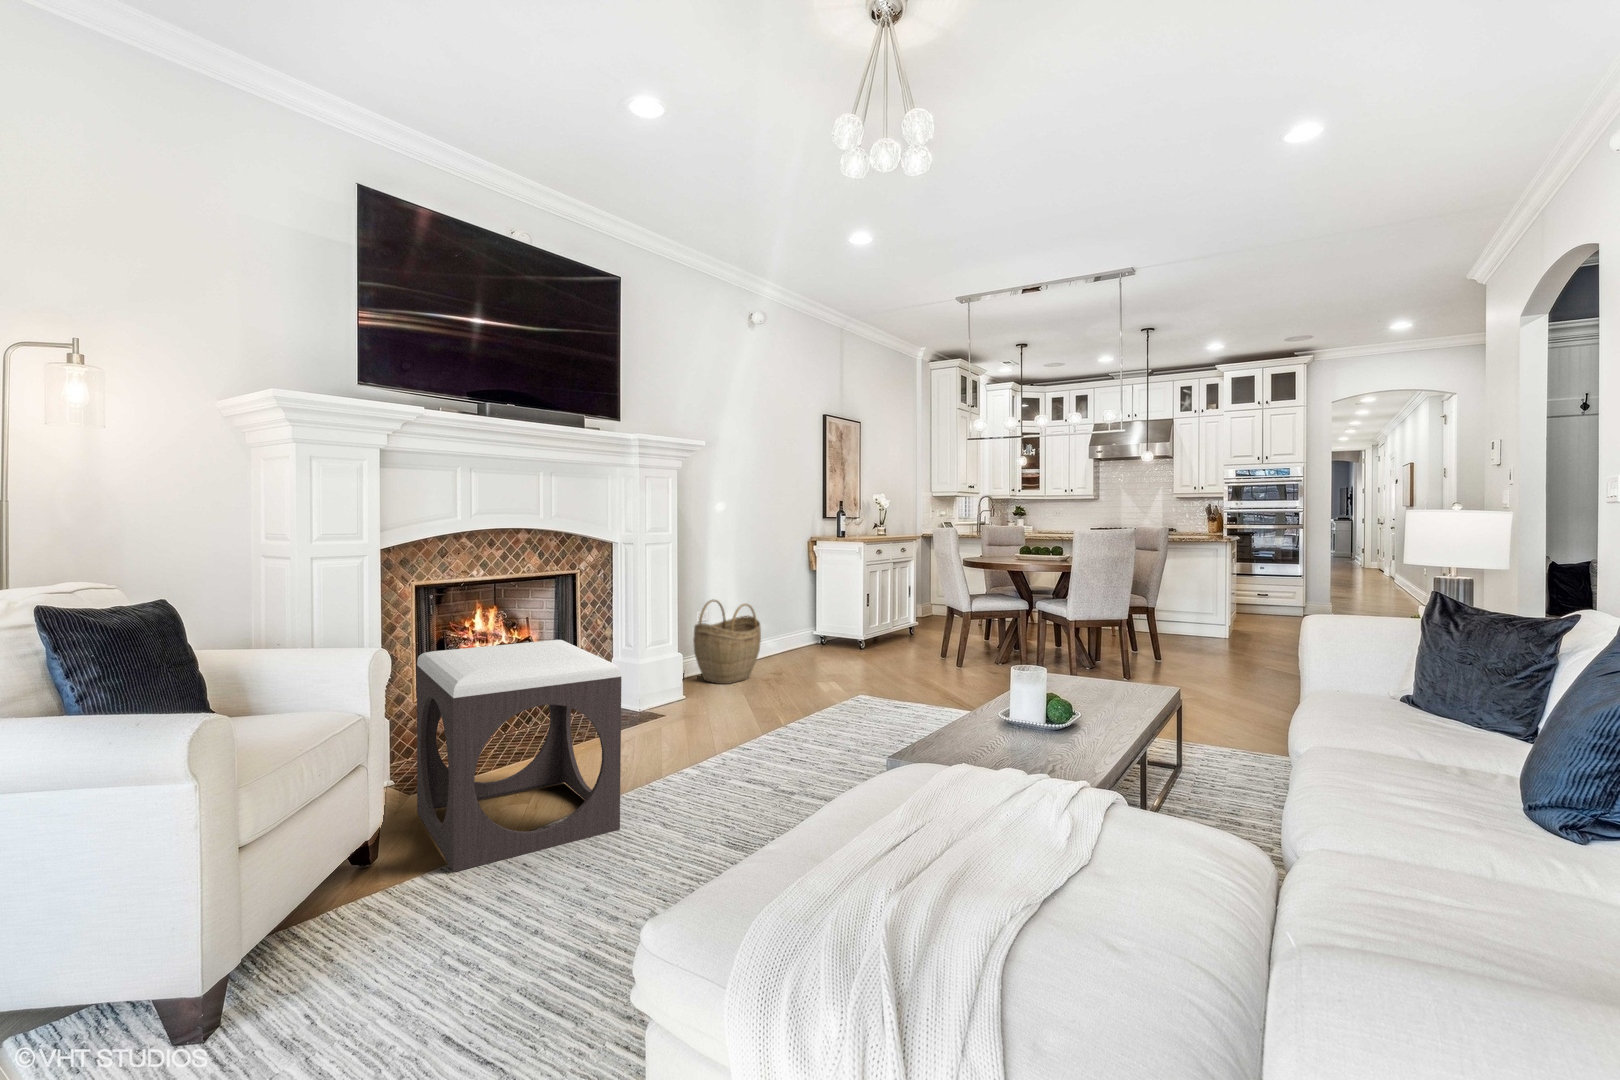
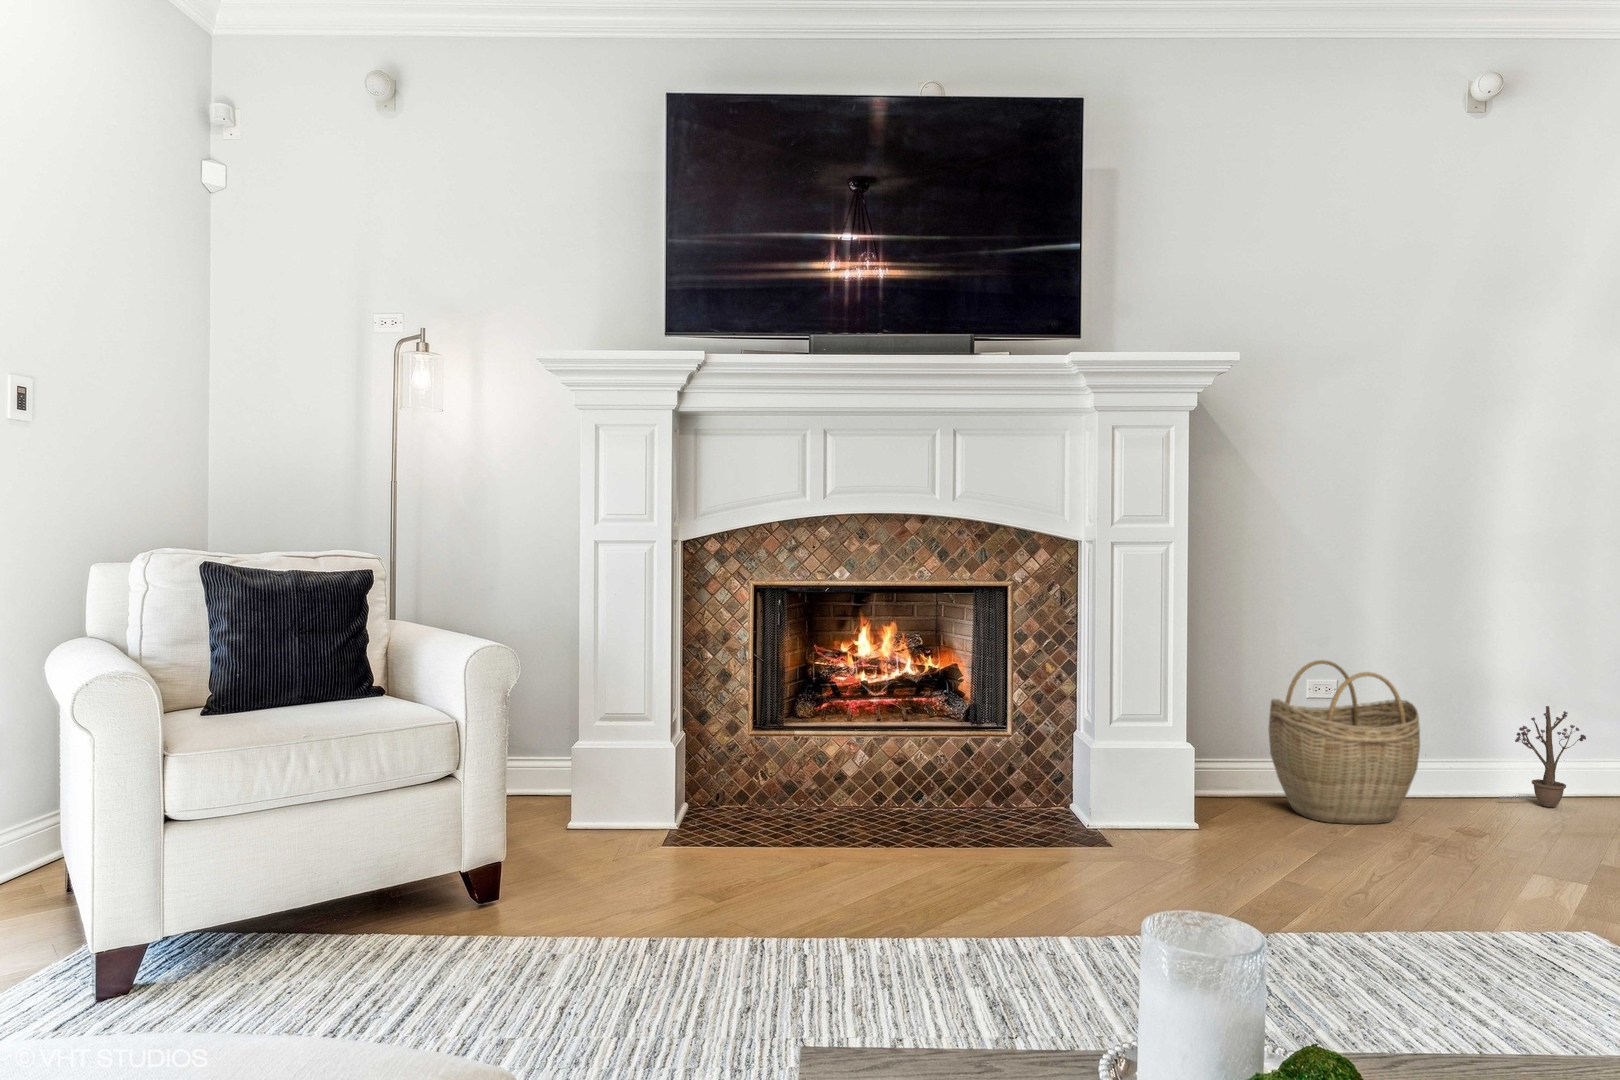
decorative plant: none [772,610,801,658] -> present [1499,706,1586,807]
footstool: present [417,640,621,872] -> none [513,656,815,984]

